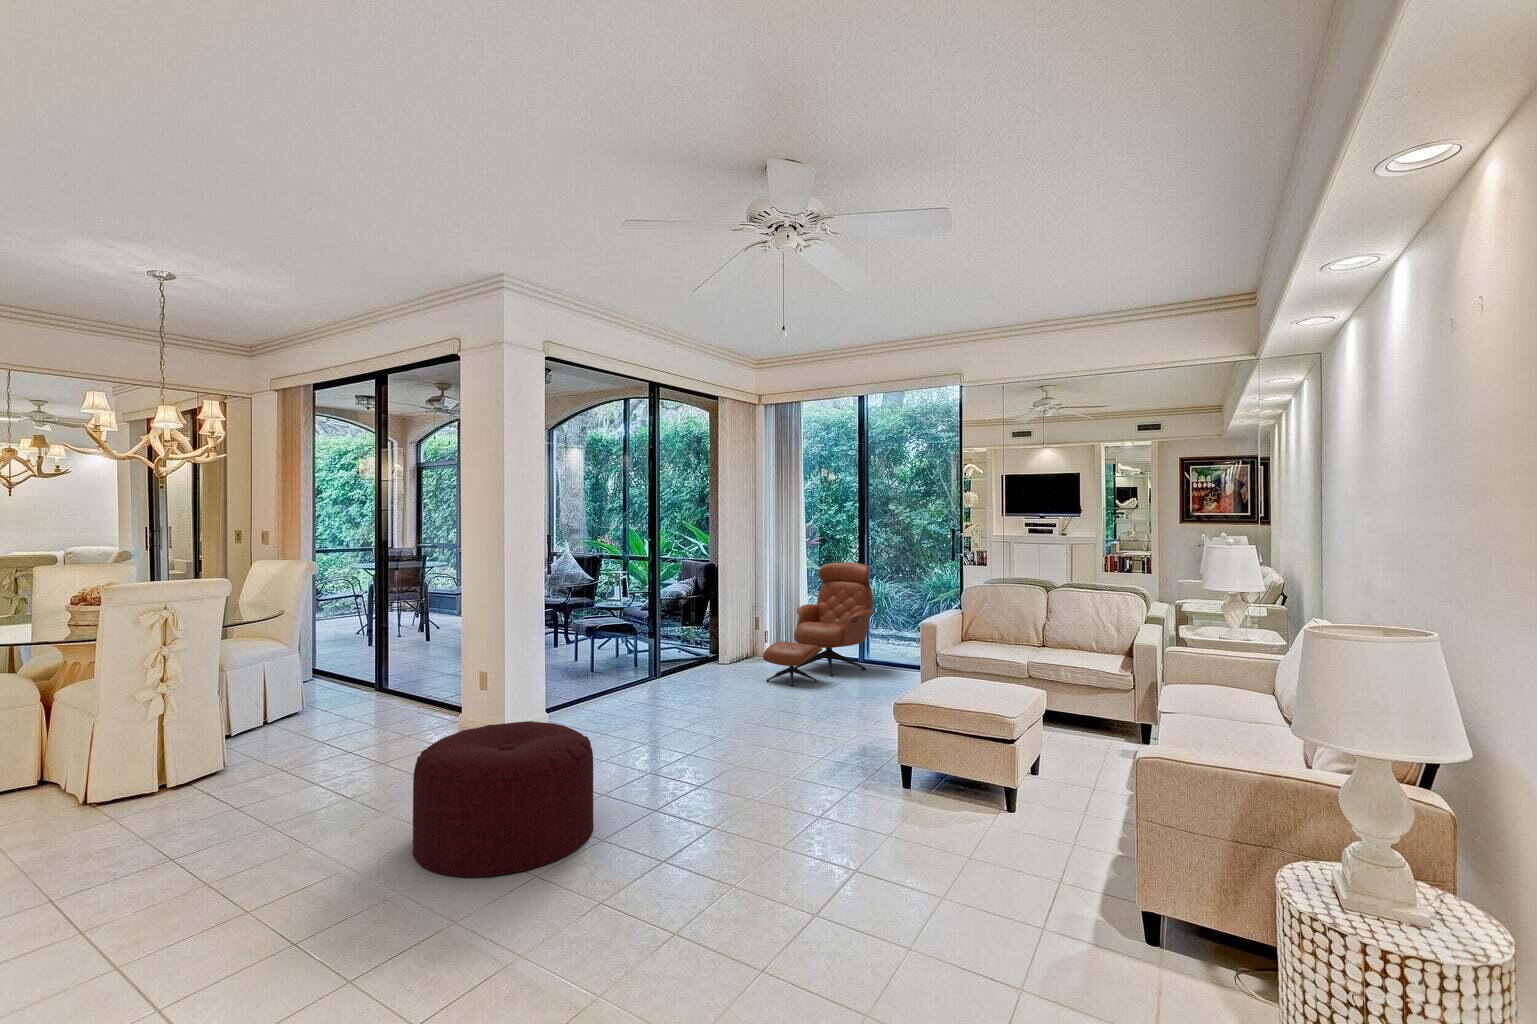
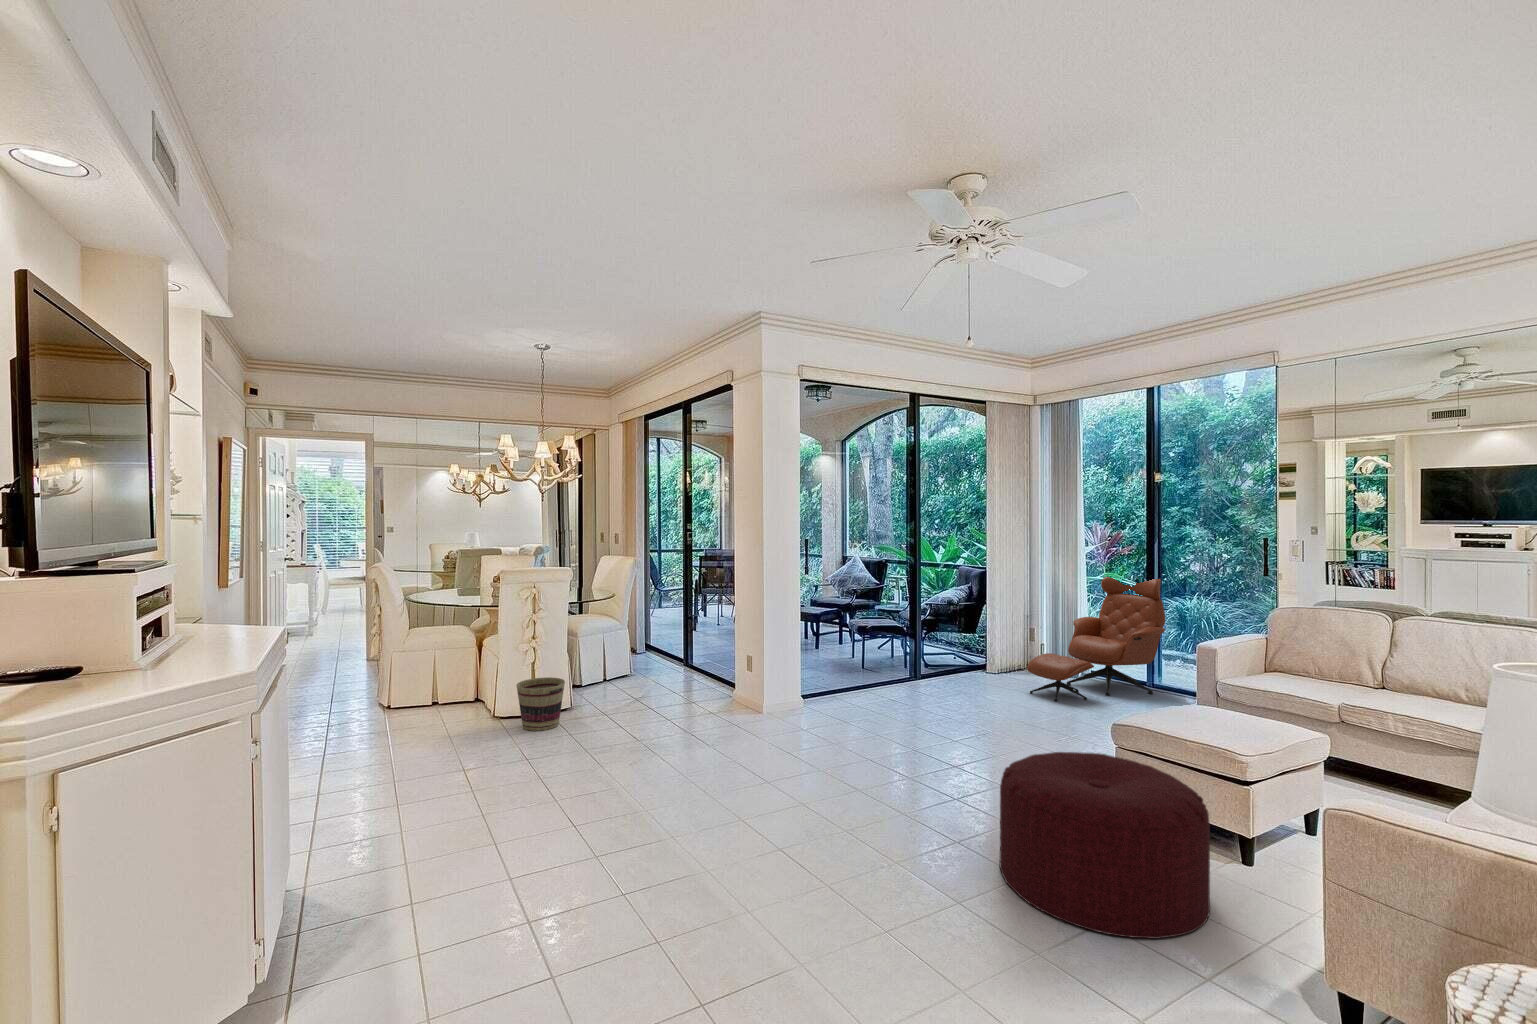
ottoman: present [413,721,594,877] -> present [999,752,1210,939]
basket: none [144,728,226,806] -> present [516,677,565,731]

